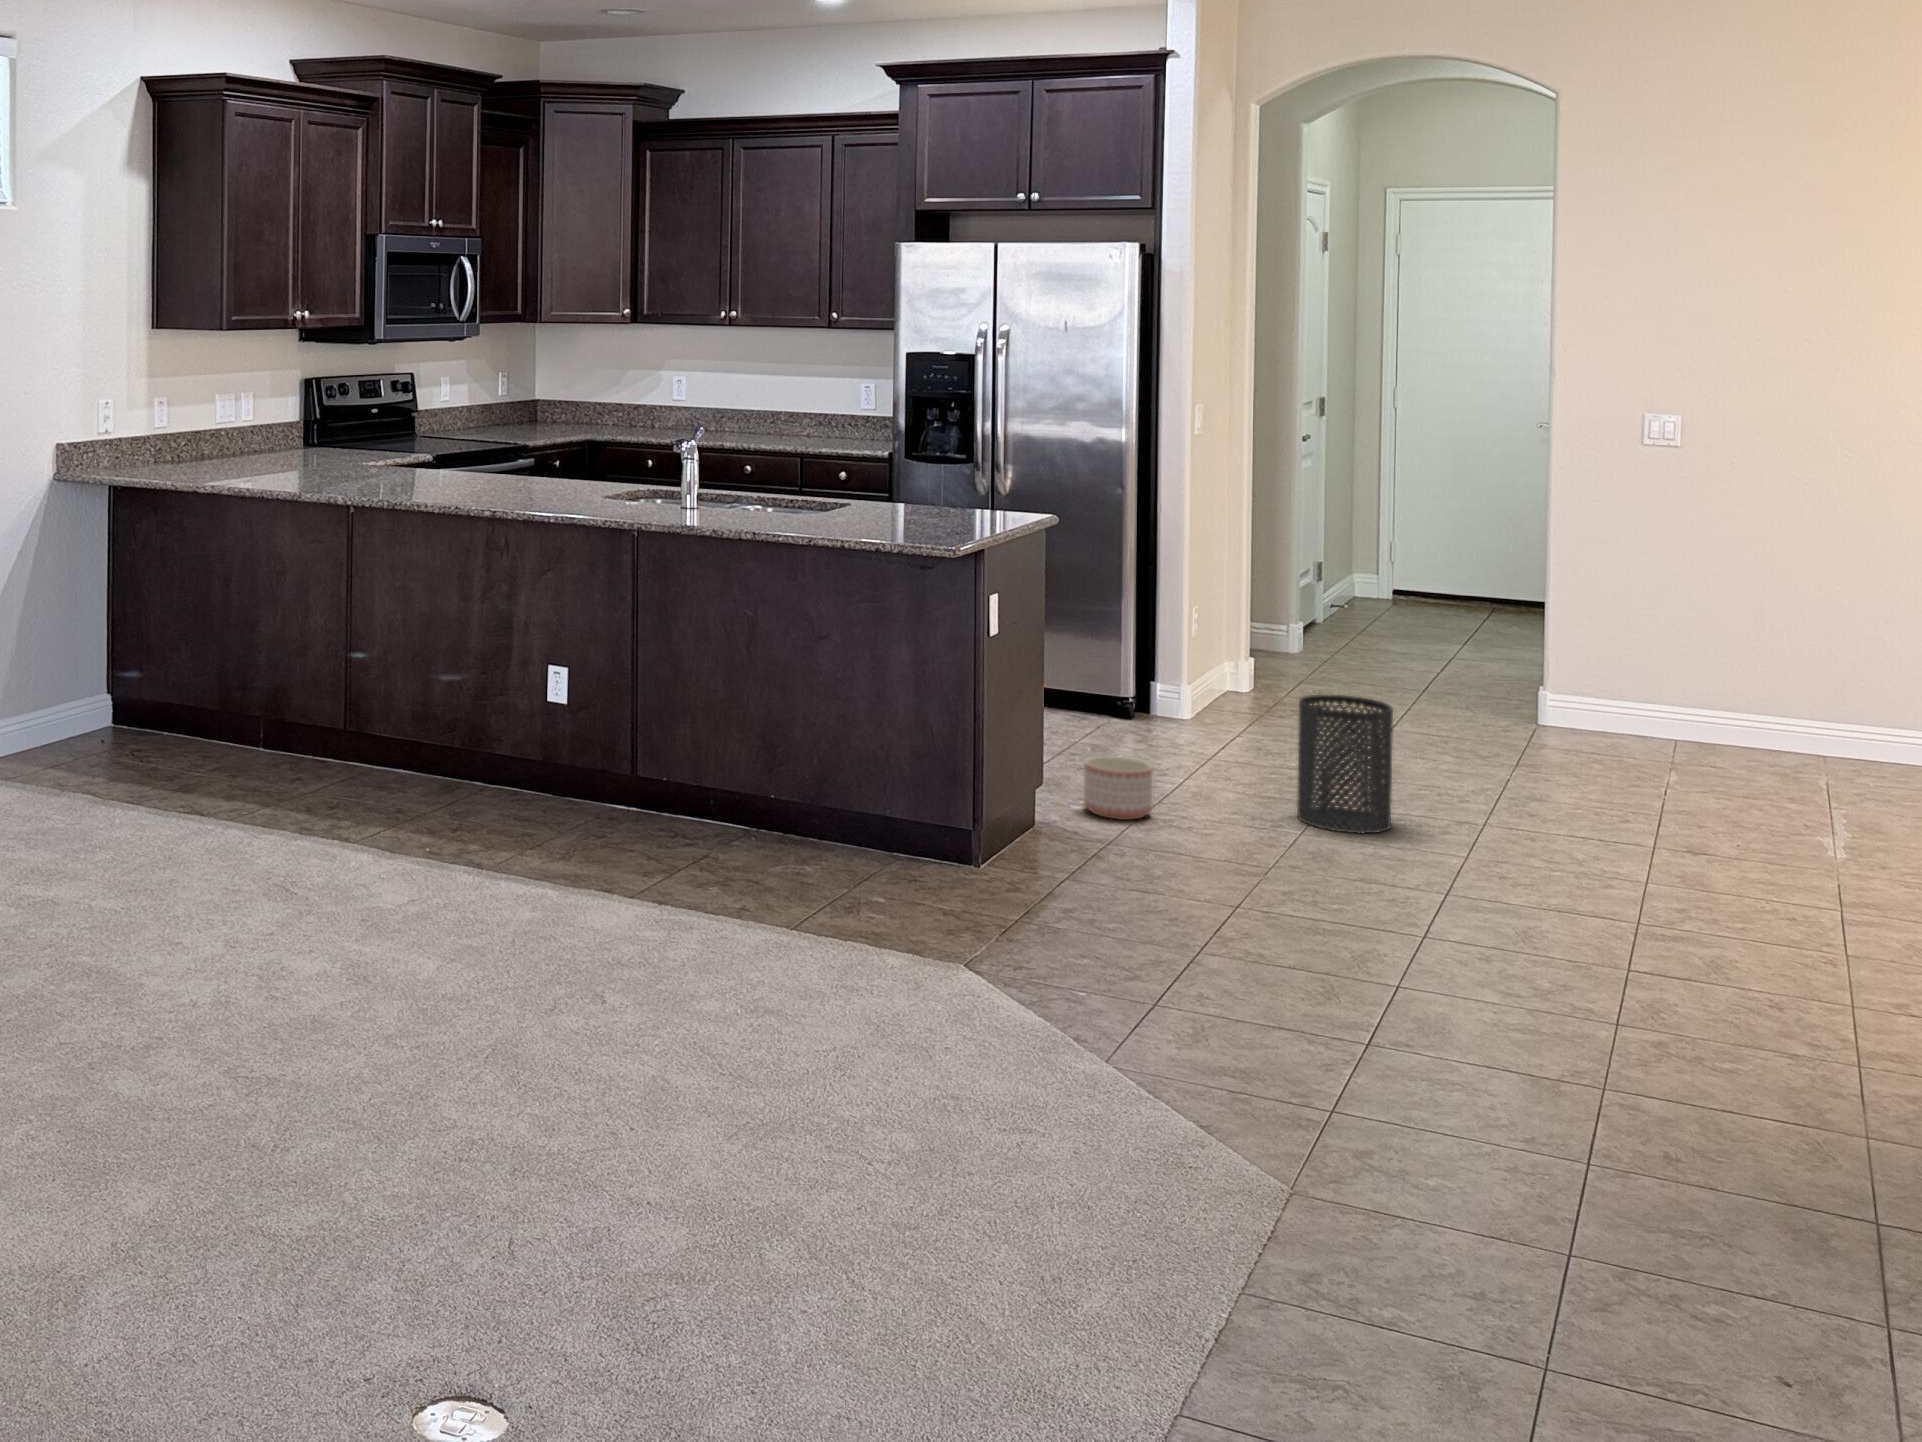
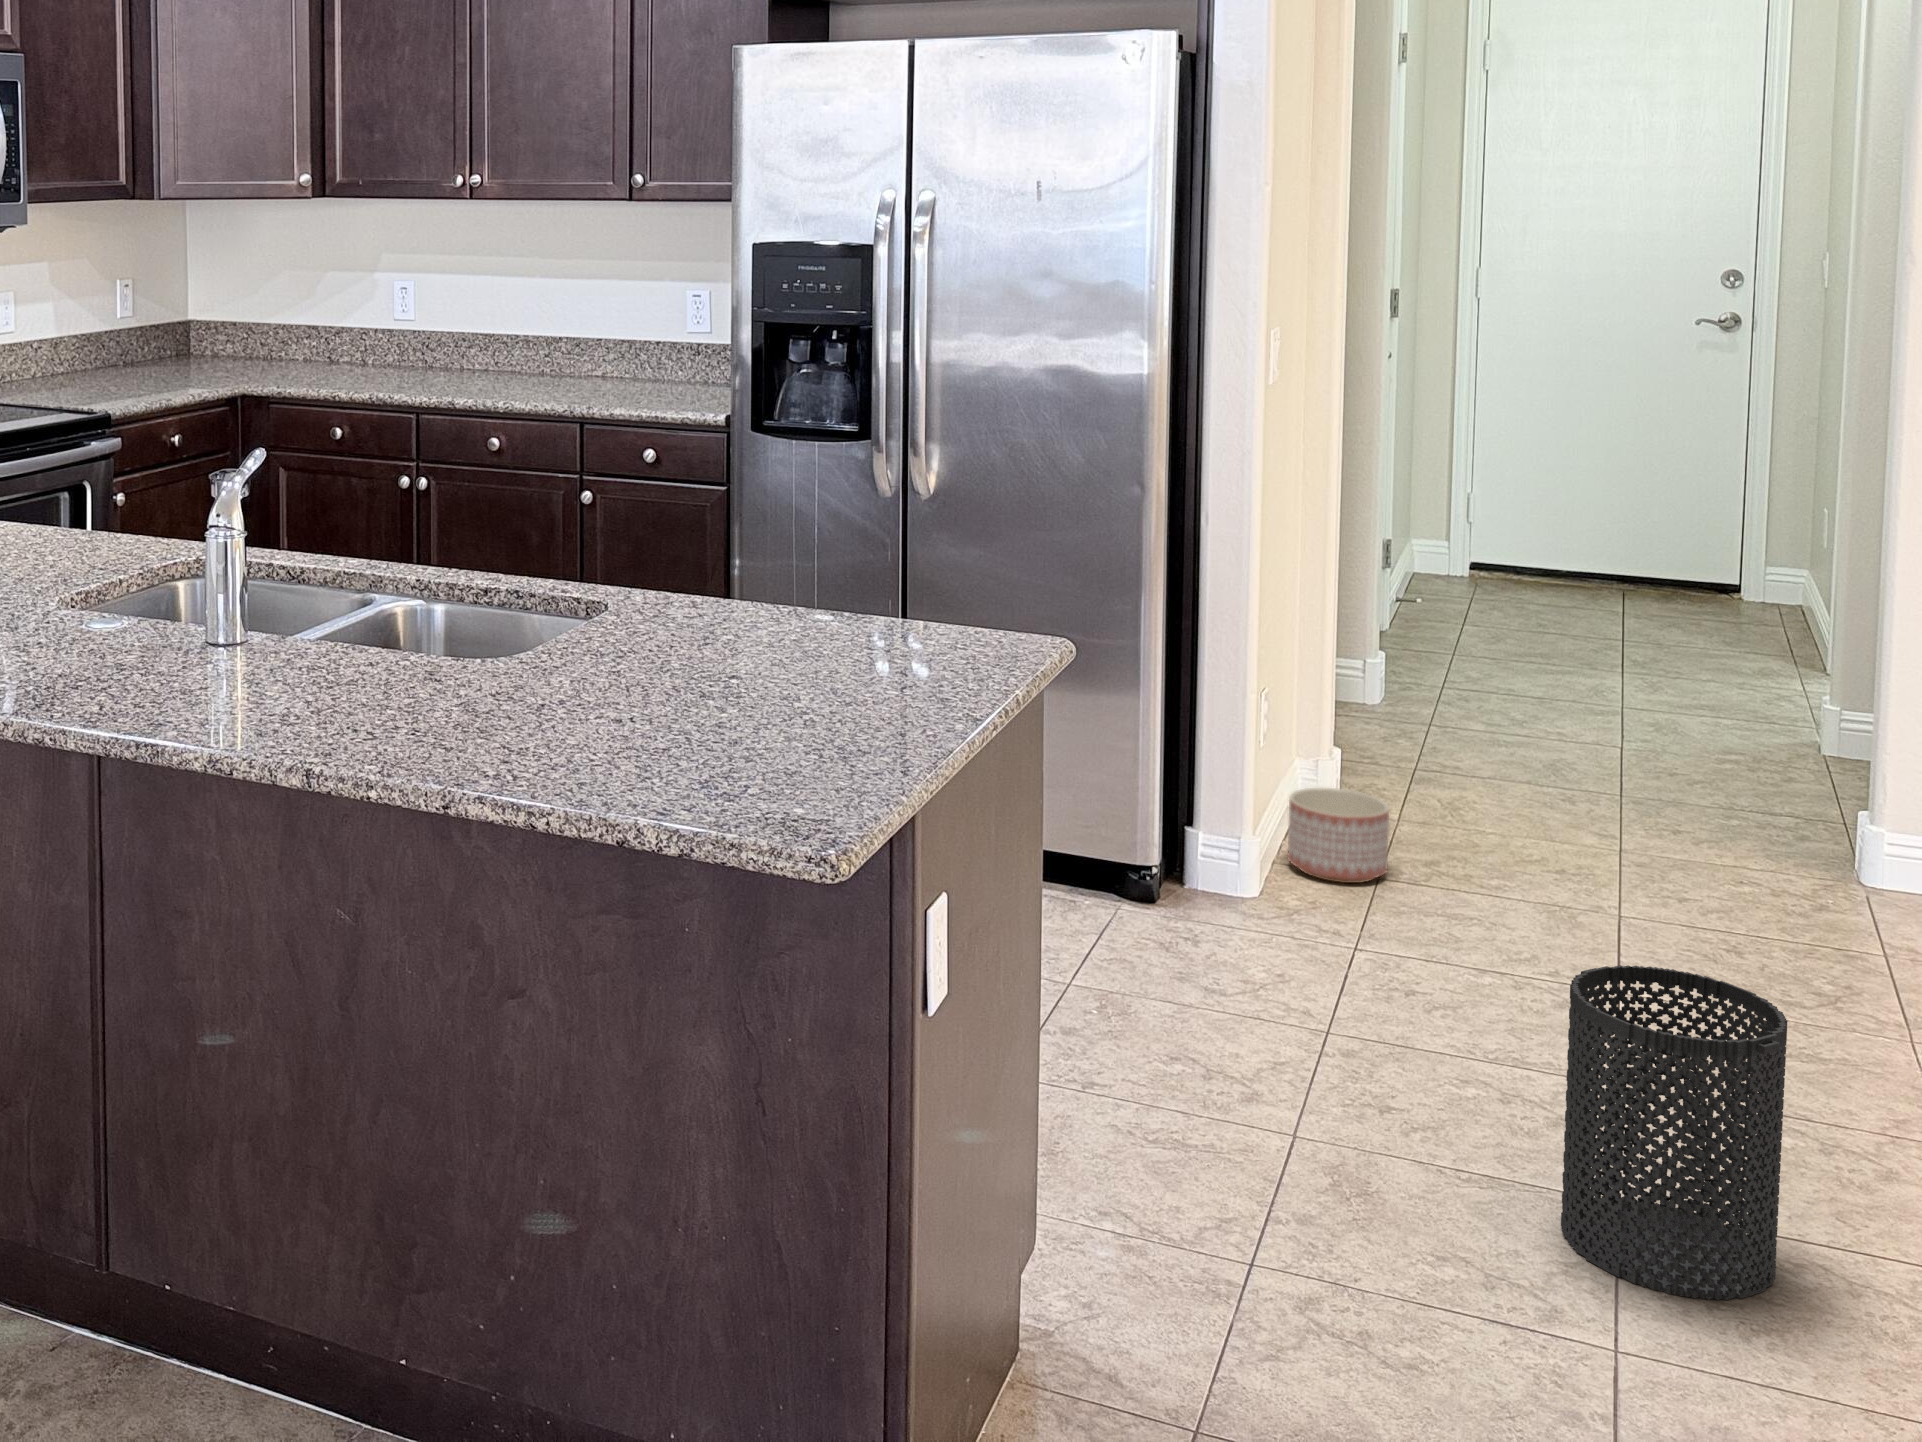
planter: present [1084,756,1152,820] -> present [1288,788,1389,883]

